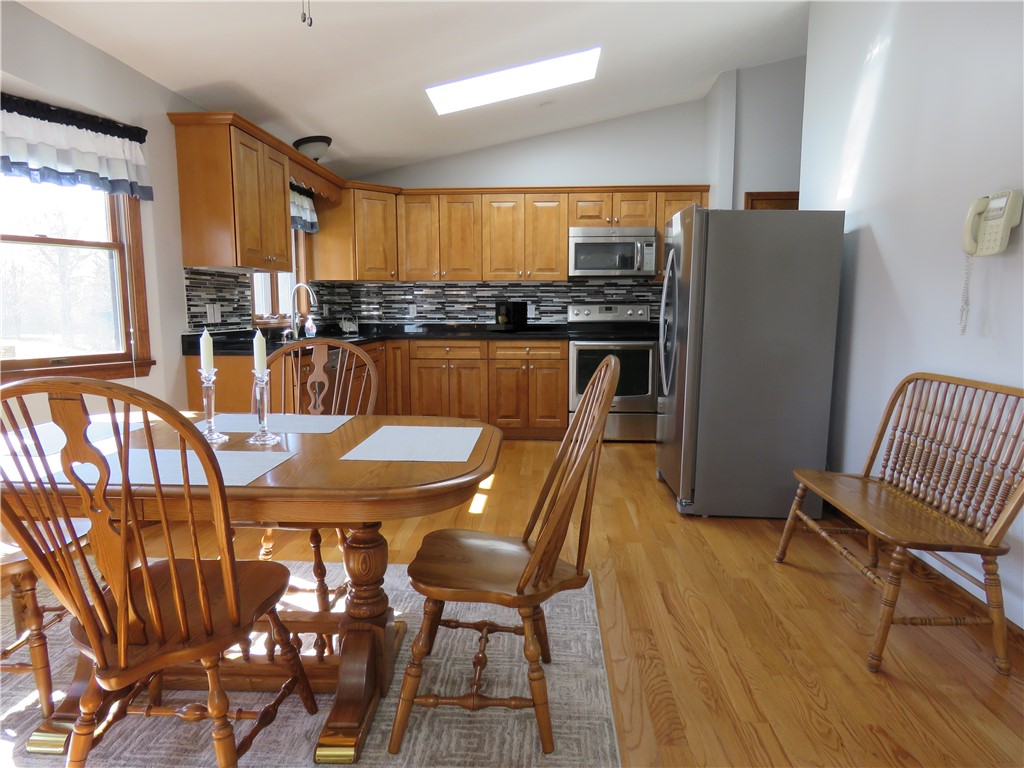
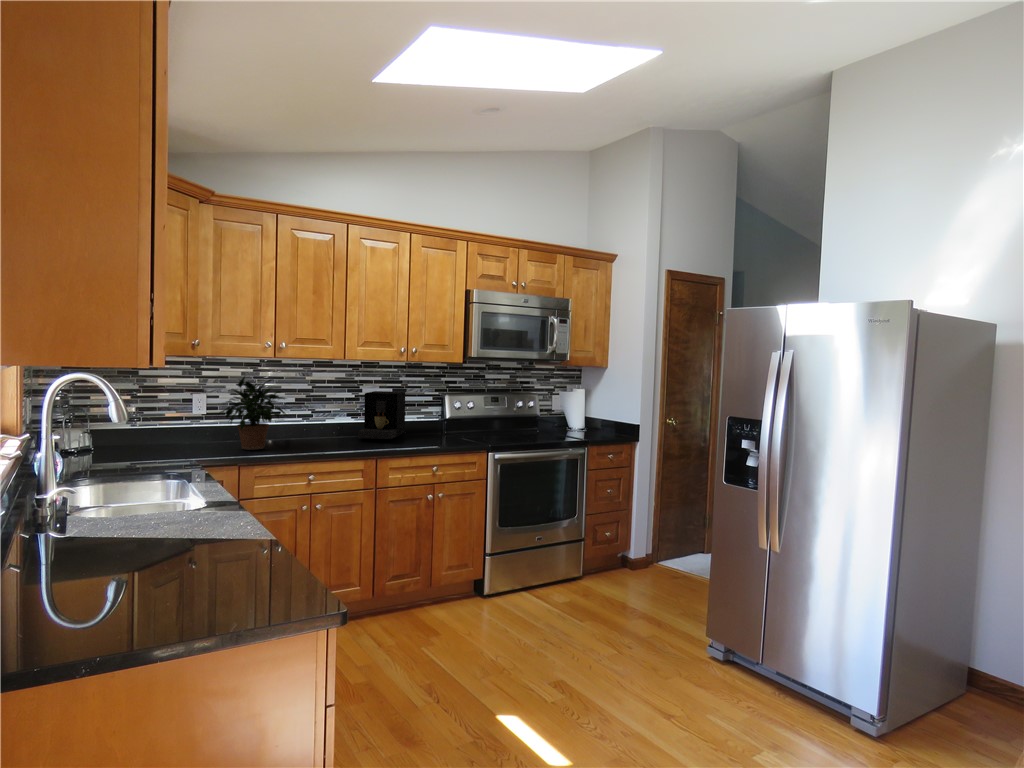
potted plant: none [404,289,445,333] -> present [220,377,287,450]

